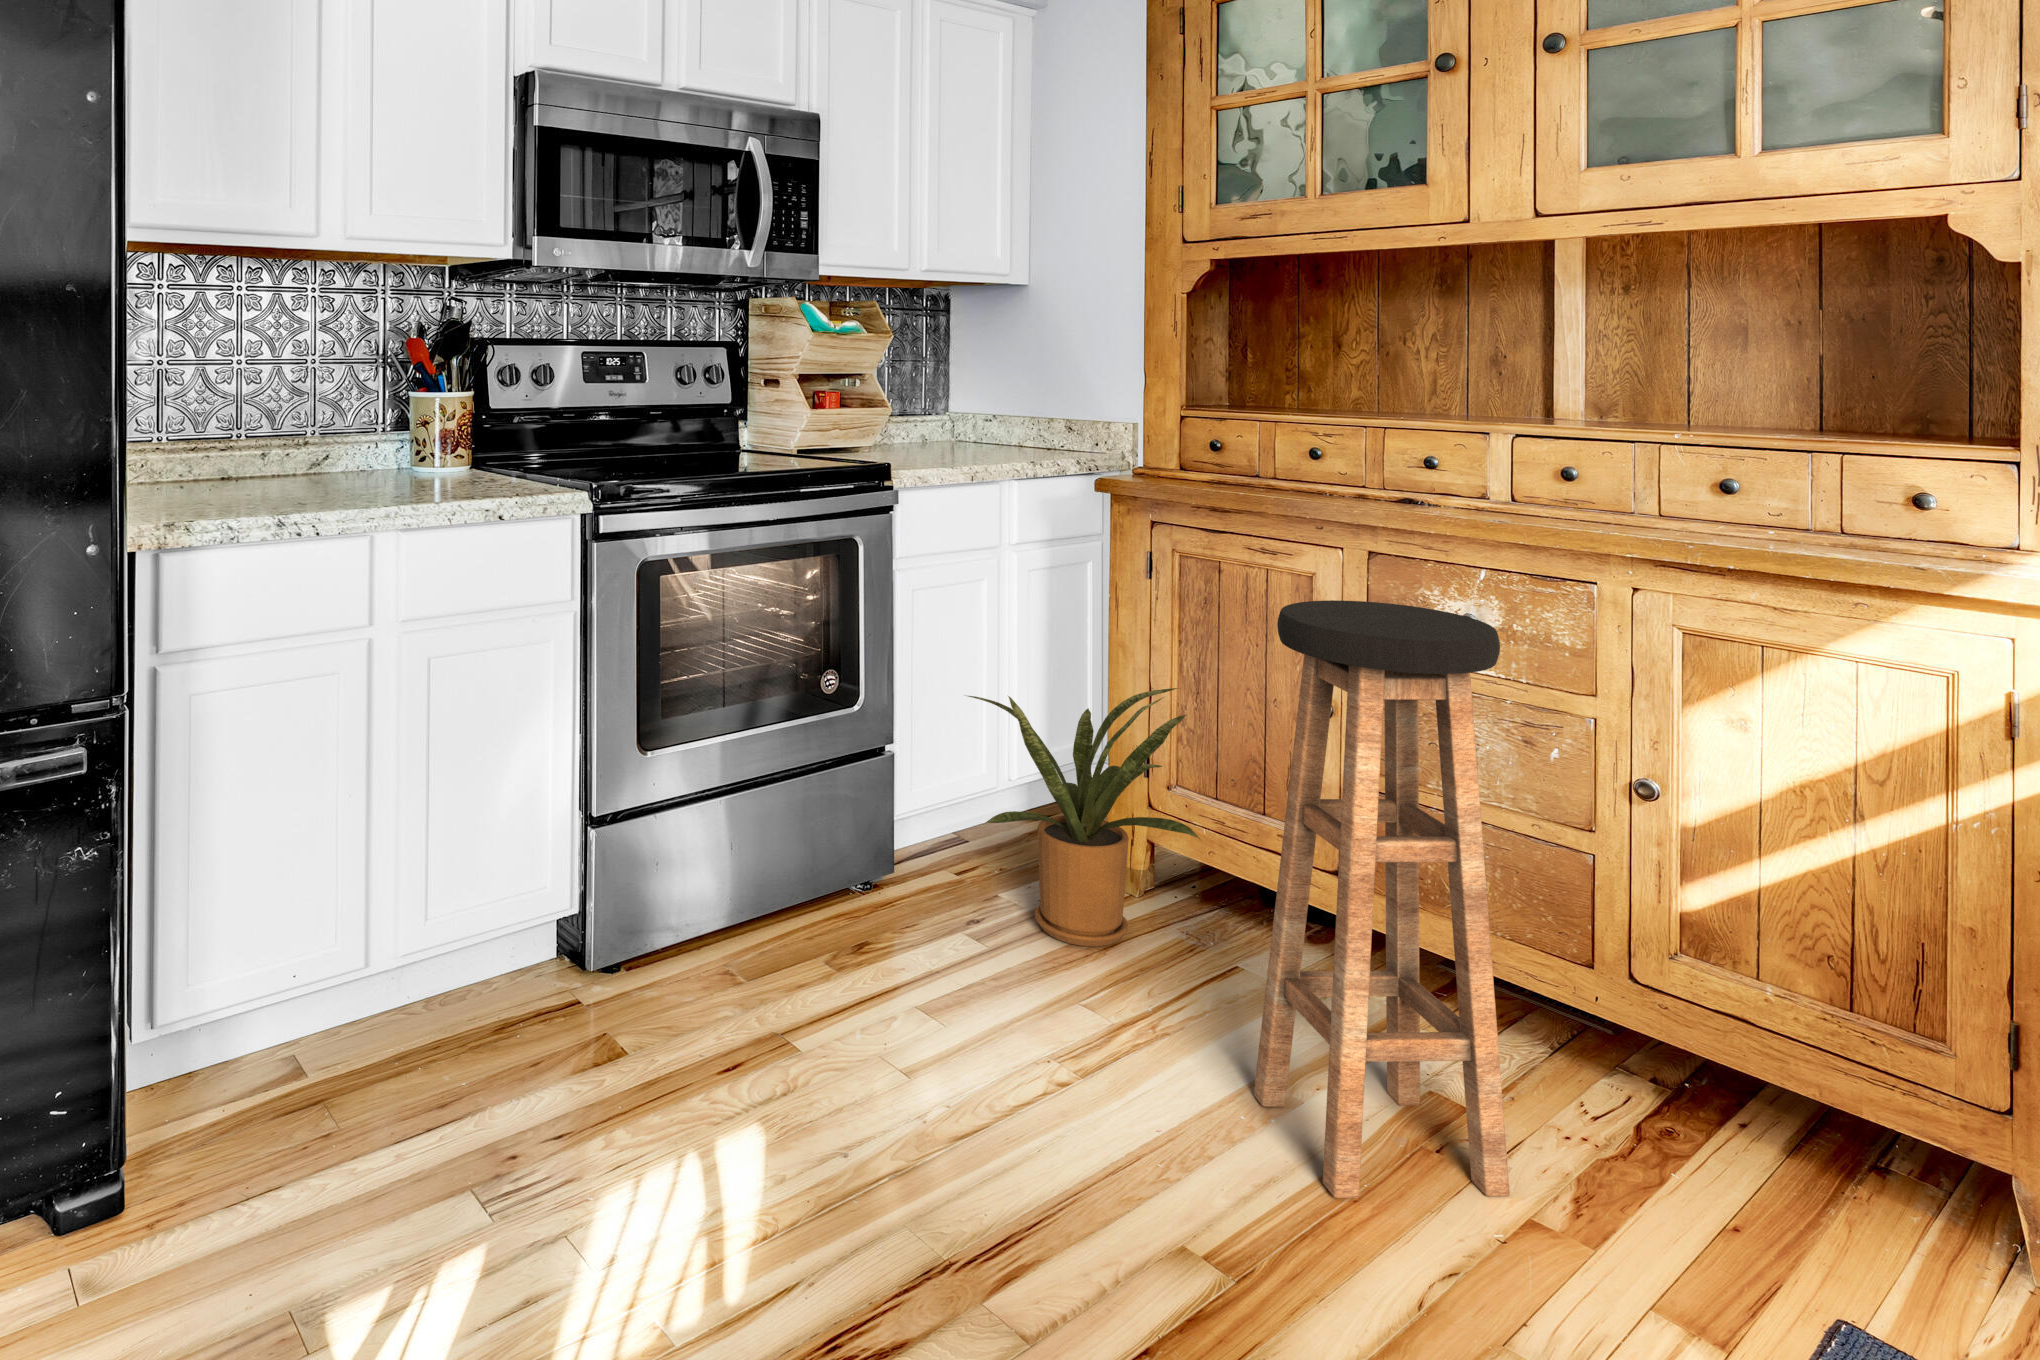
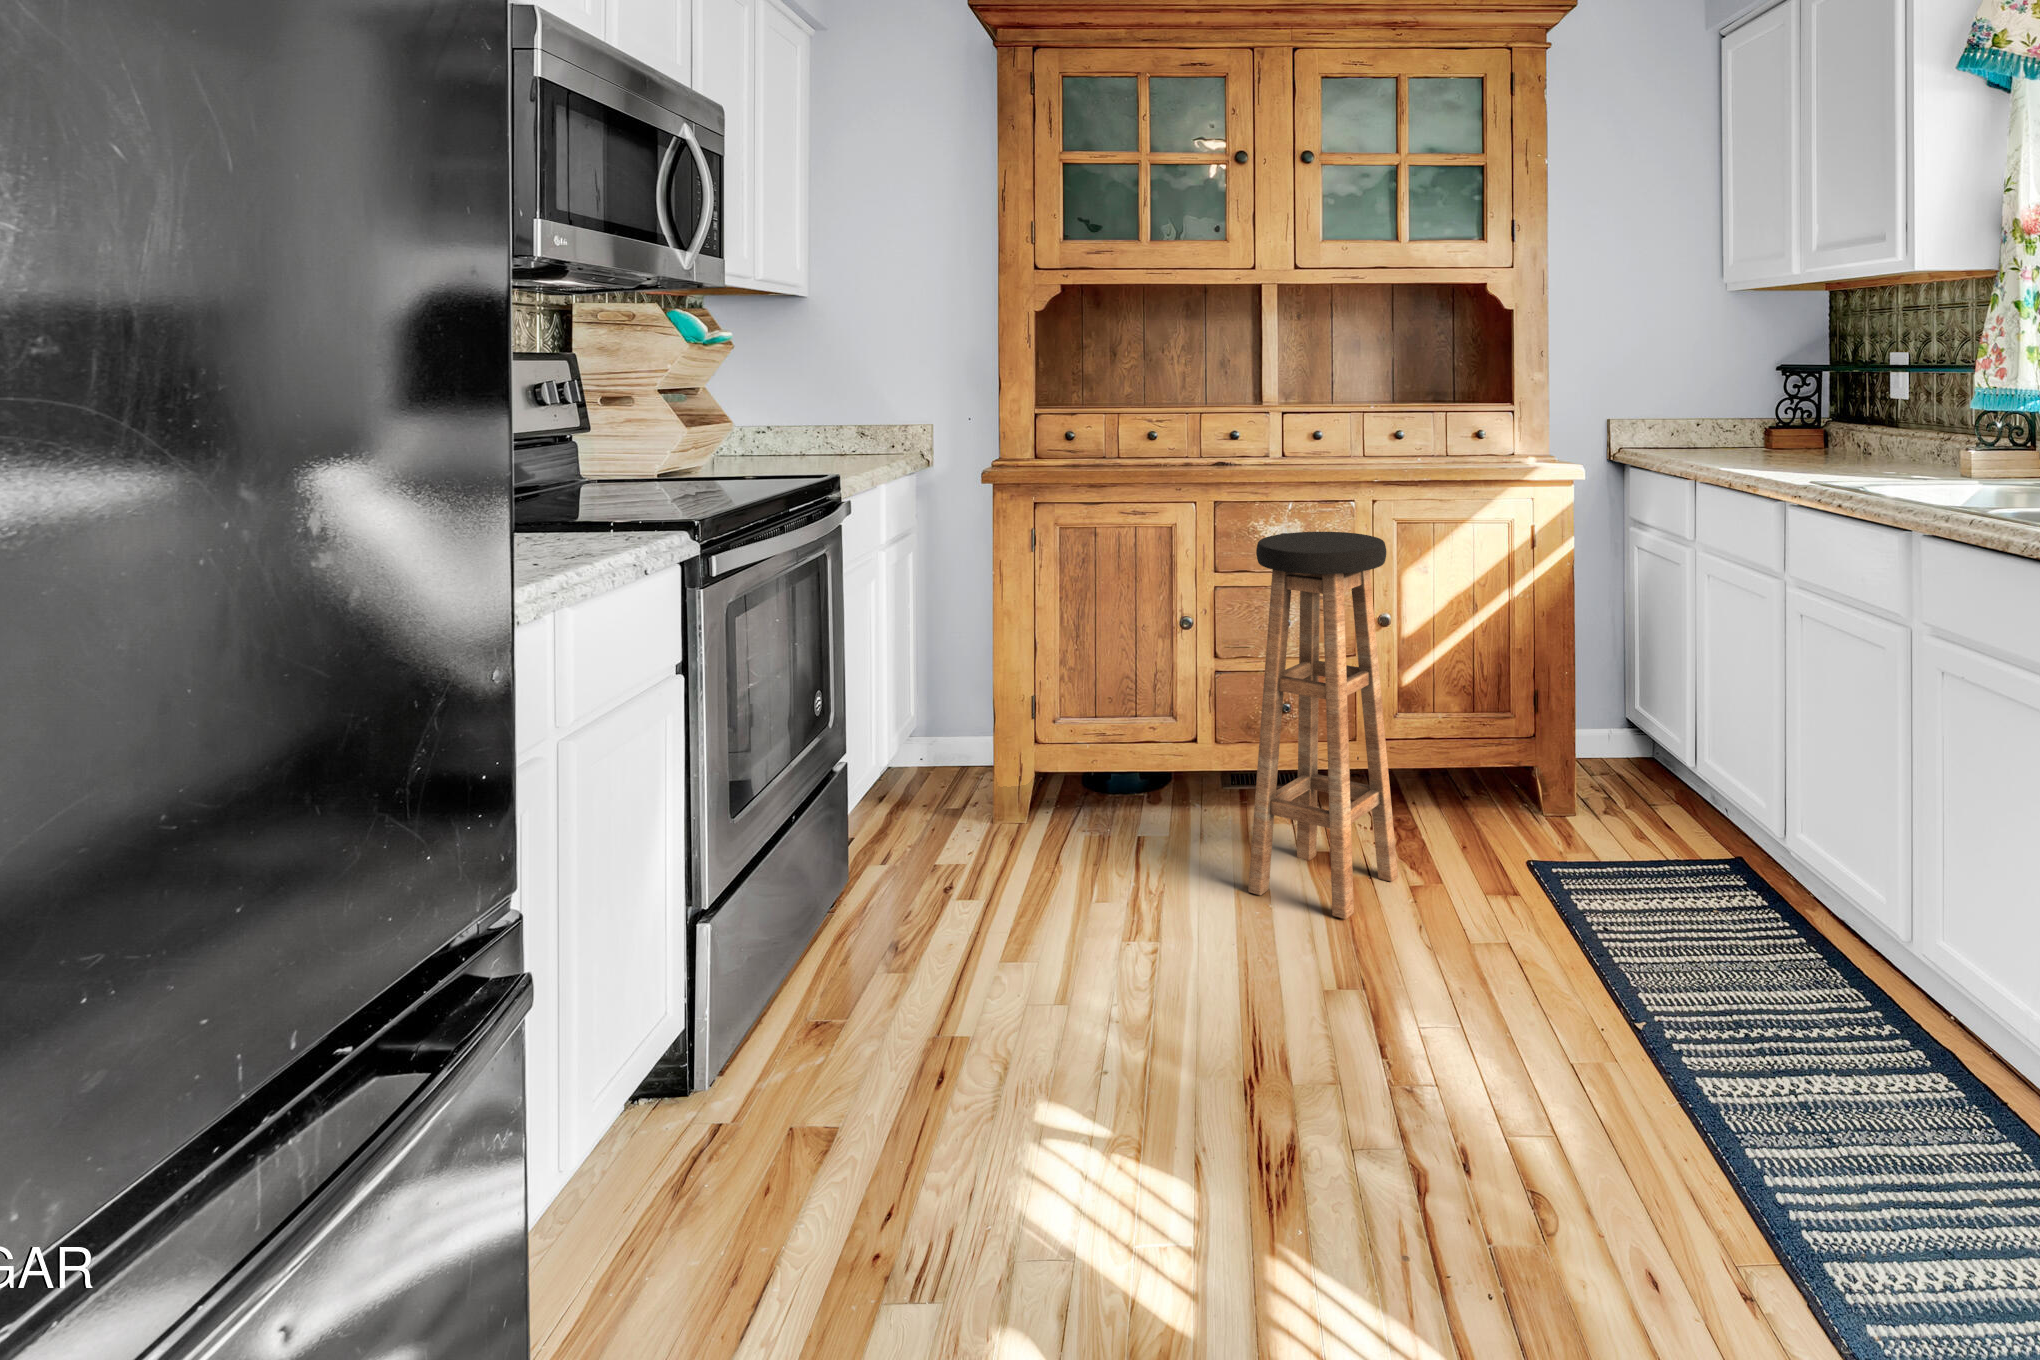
house plant: present [968,688,1201,947] -> none [920,631,1120,863]

